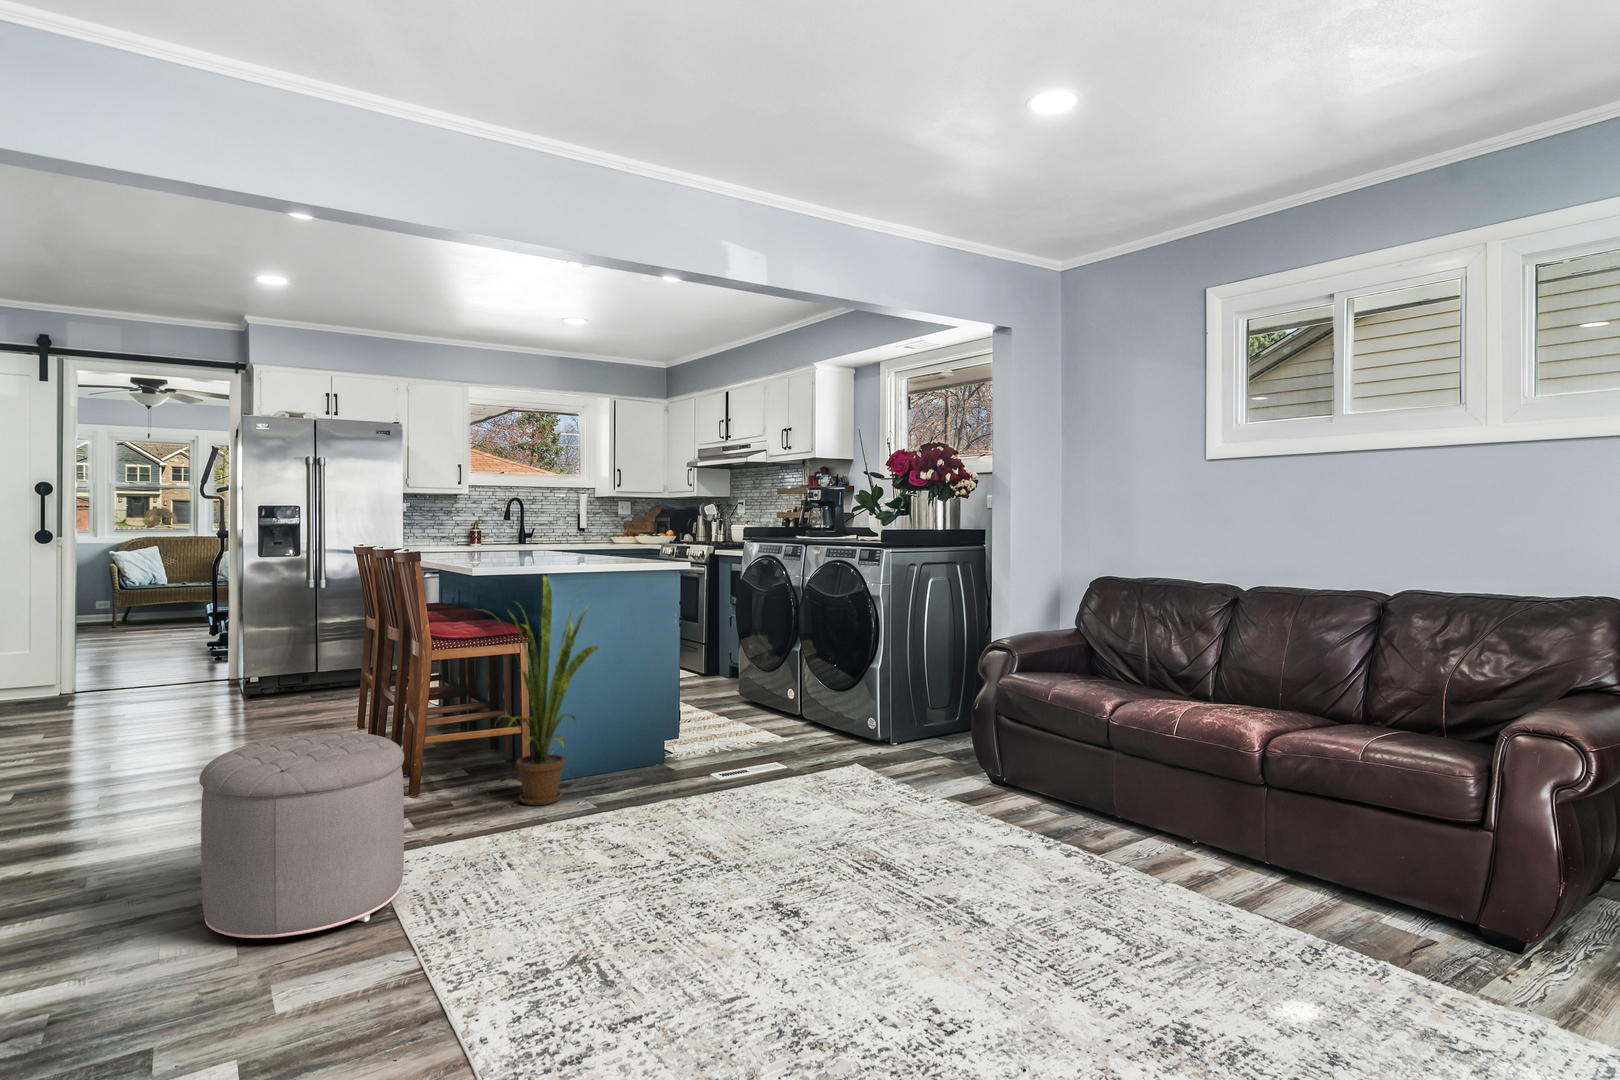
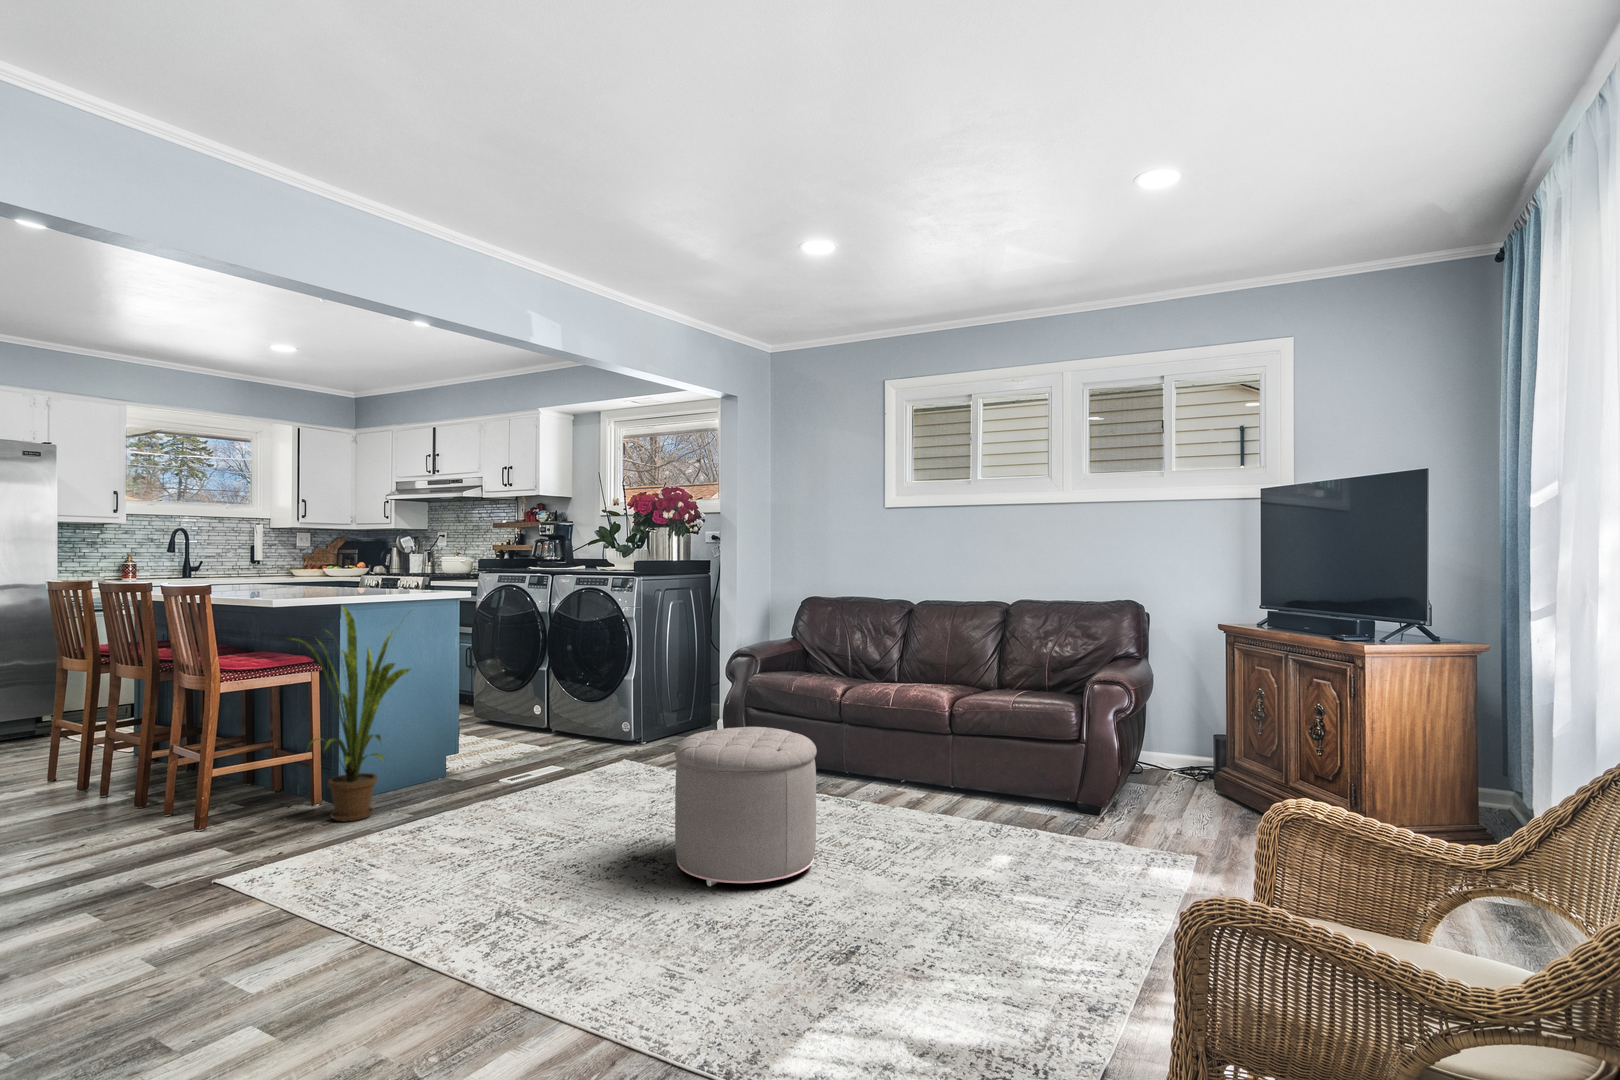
ottoman: present [199,733,404,938] -> present [675,727,817,886]

